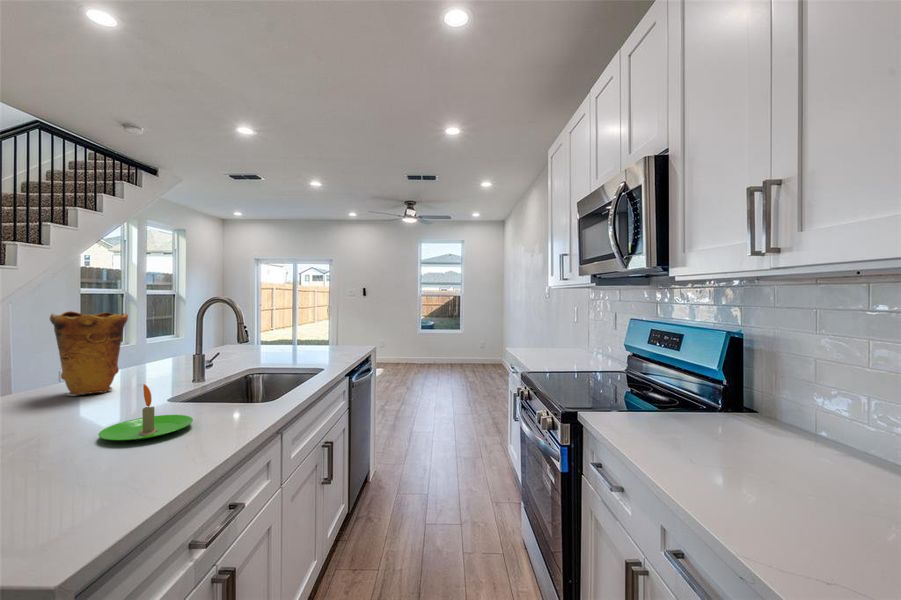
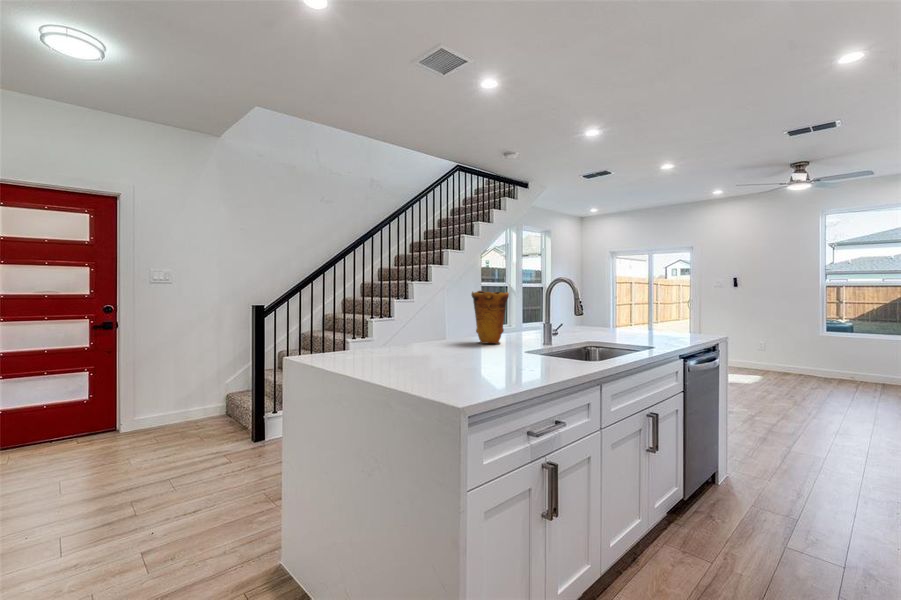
candle: present [98,384,193,440] -> none [494,332,543,366]

